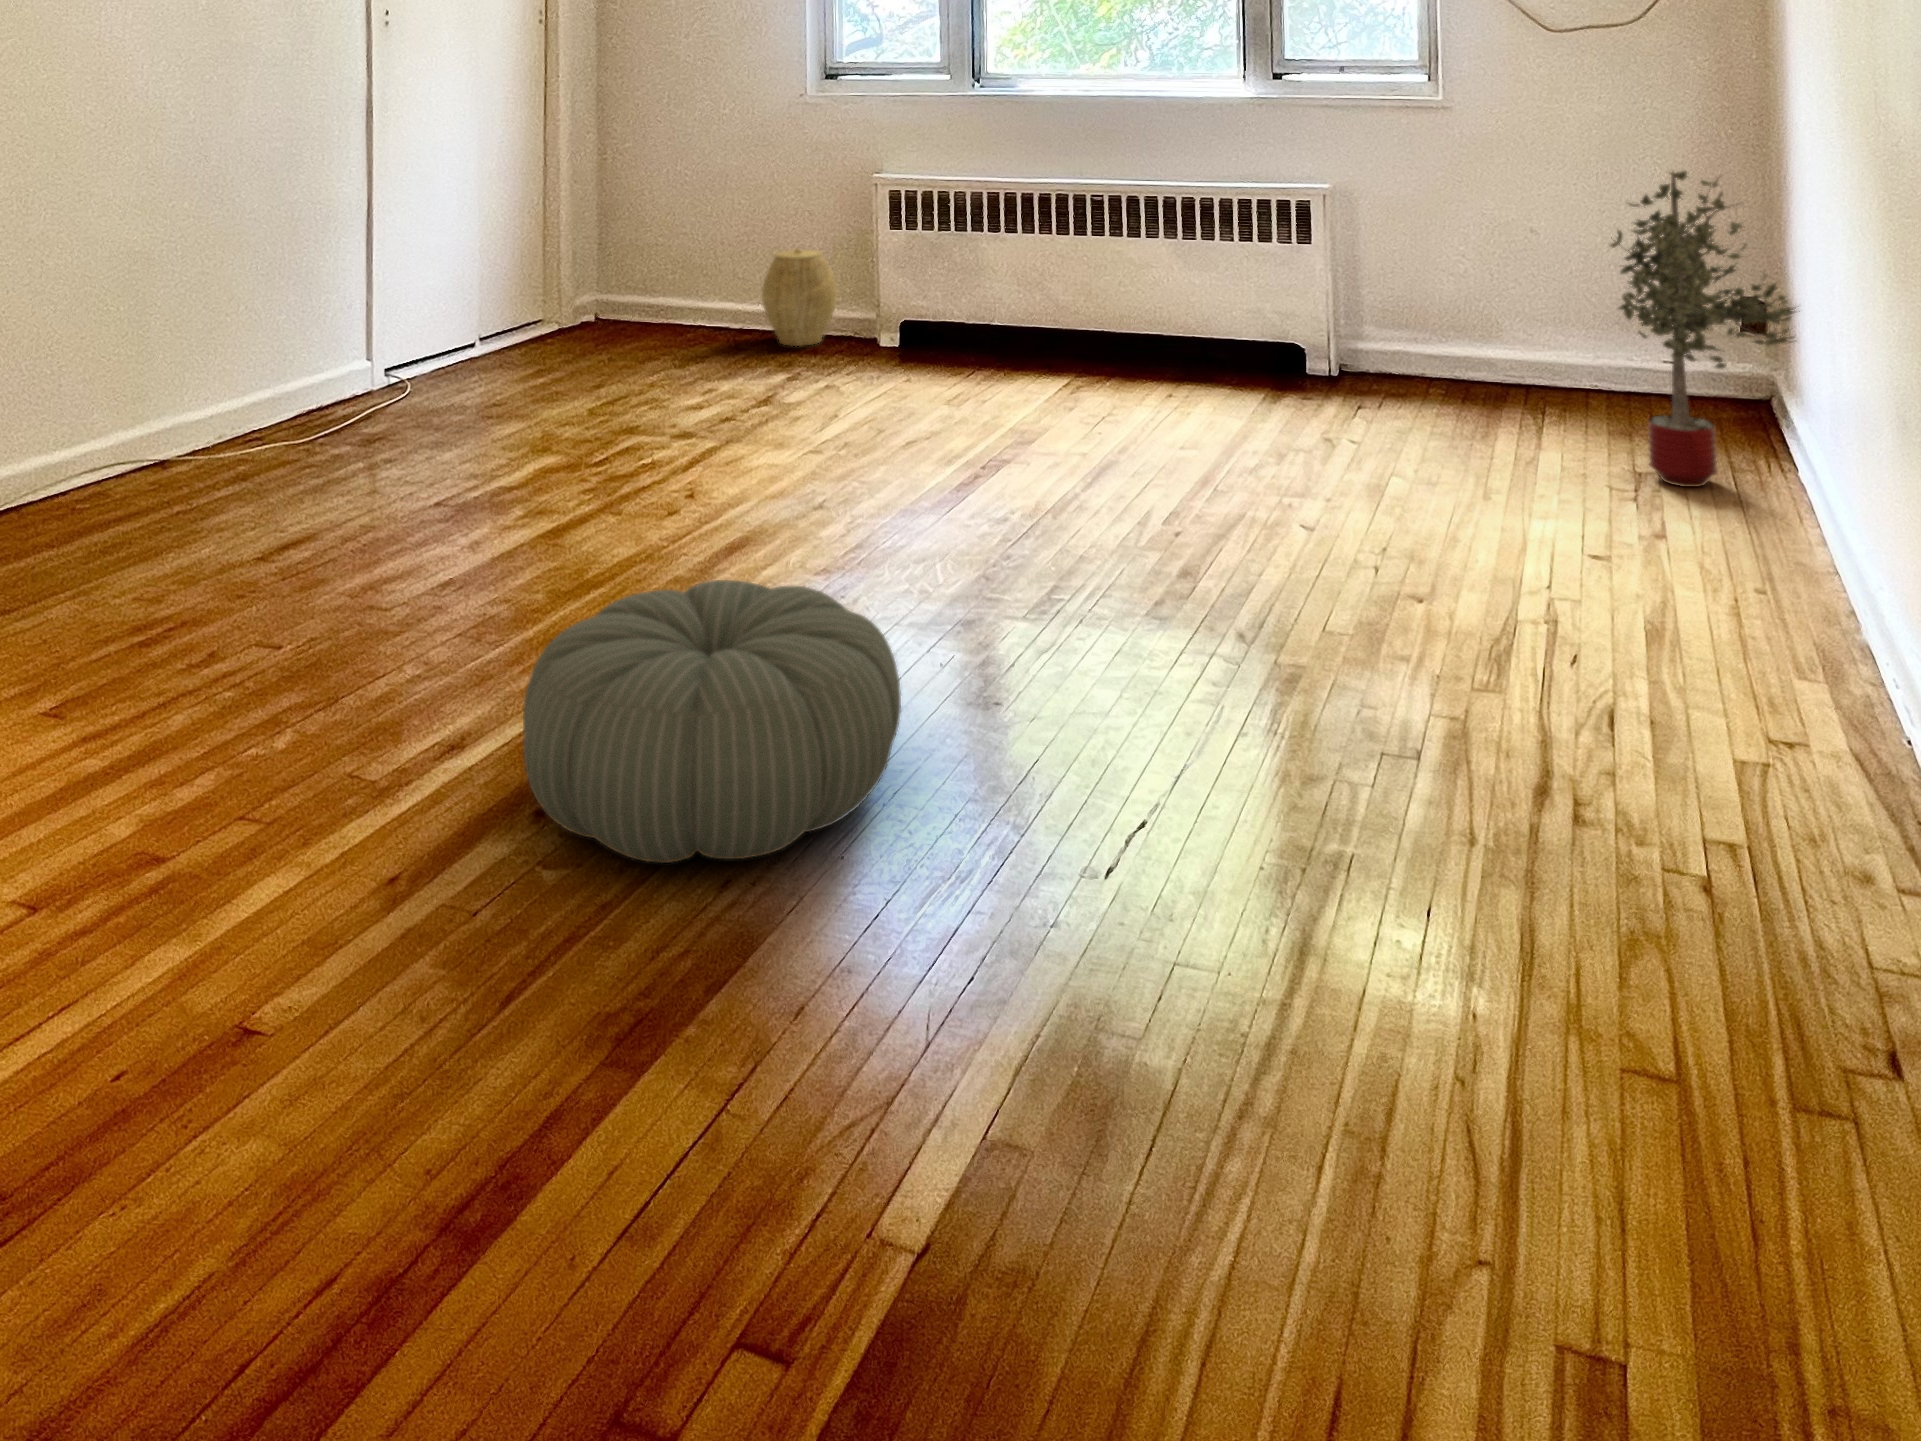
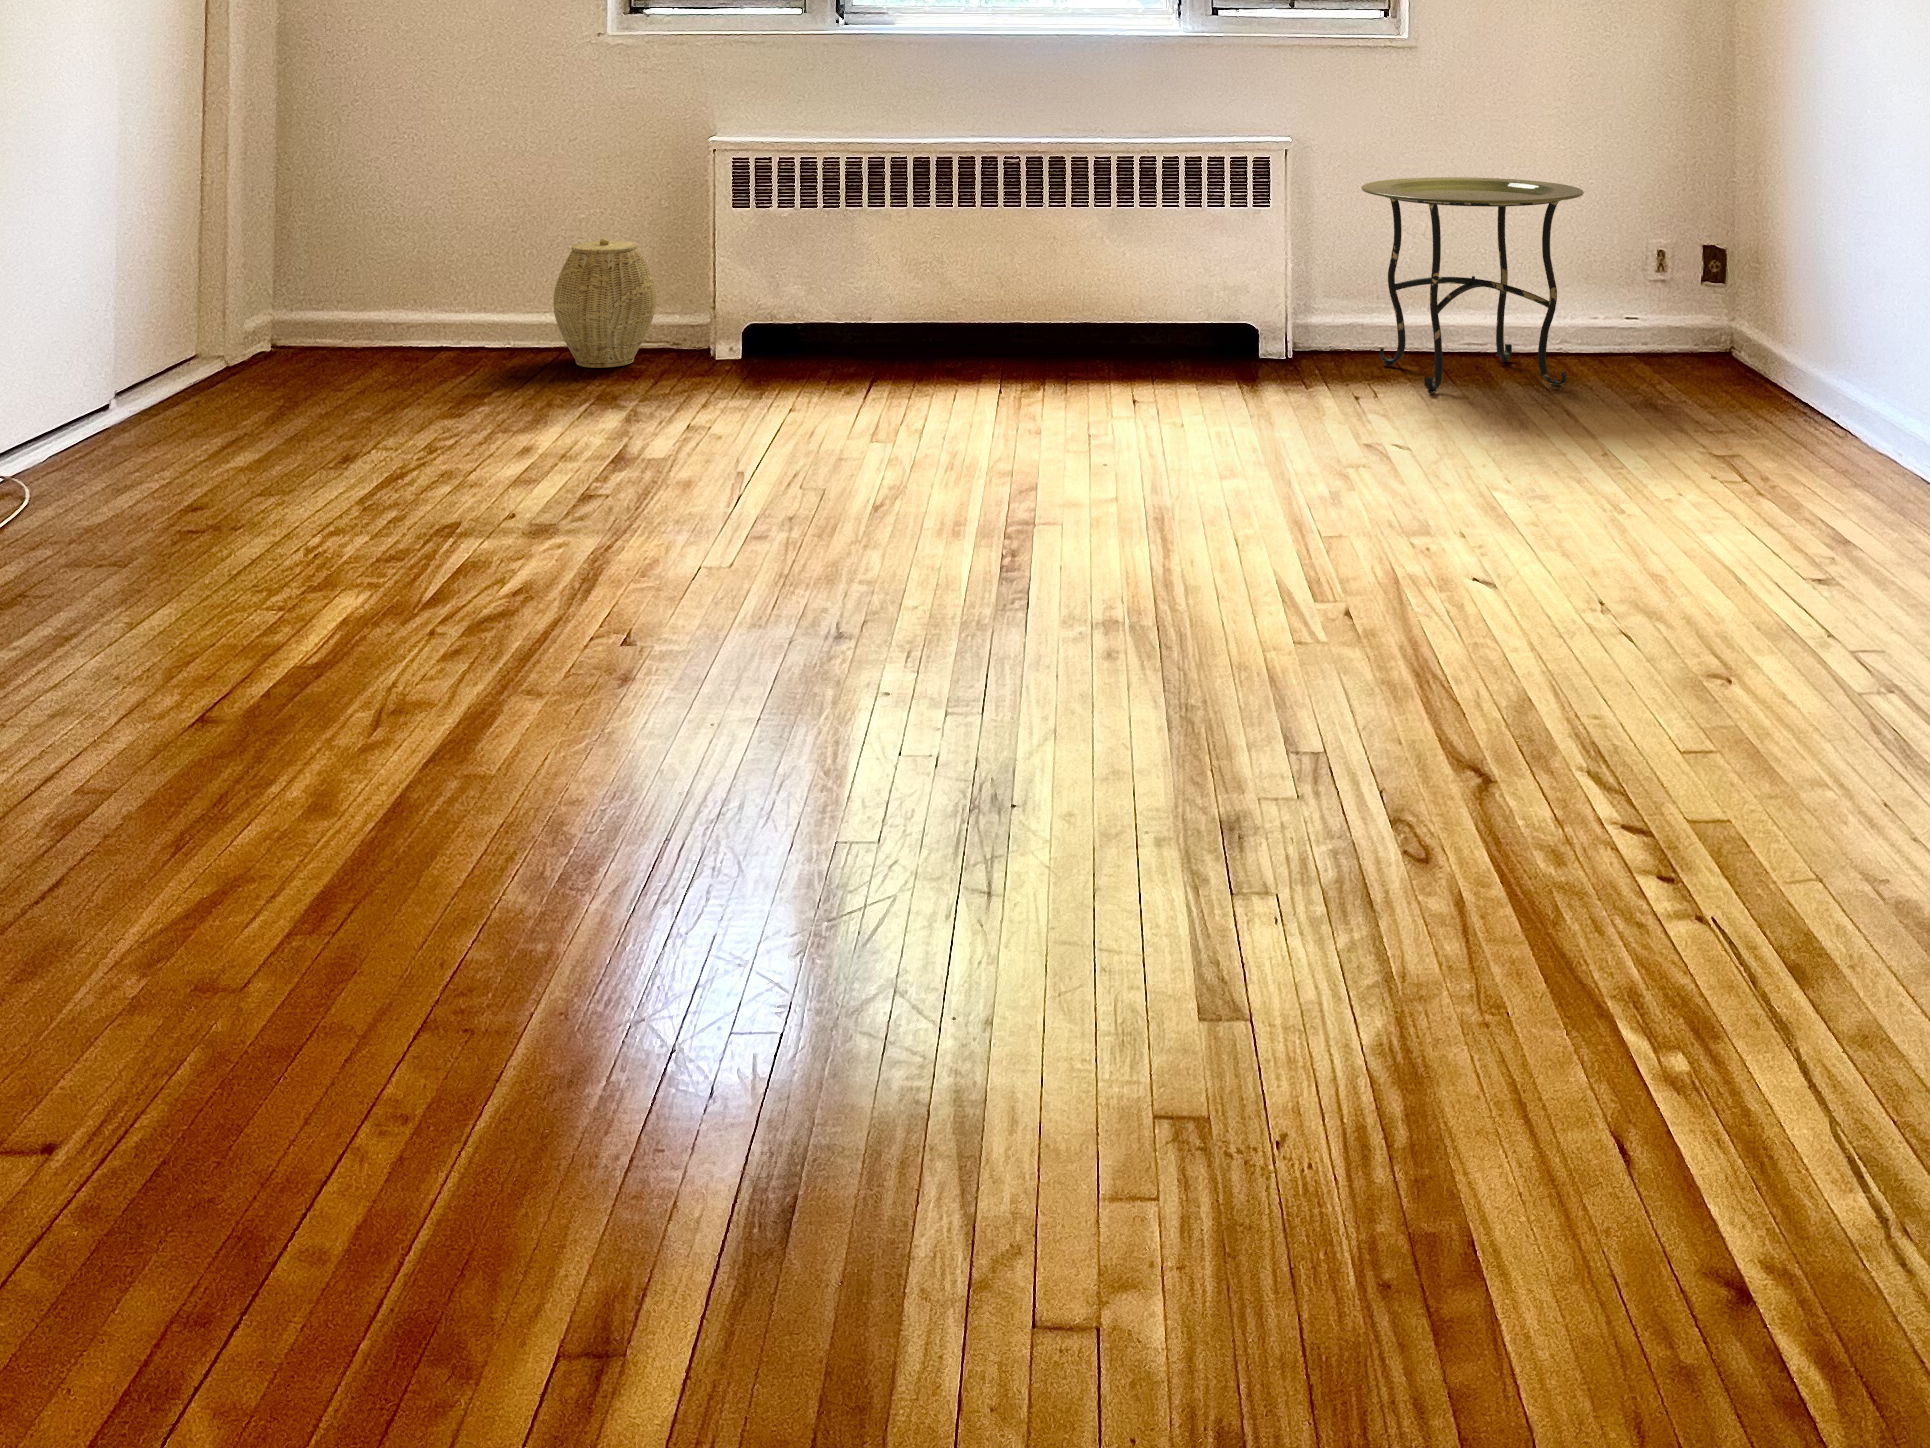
potted tree: present [1610,171,1800,487] -> none [1670,106,1866,440]
side table: none [1376,223,1584,422] -> present [1361,177,1584,394]
pouf: present [523,580,901,863] -> none [894,619,1374,965]

